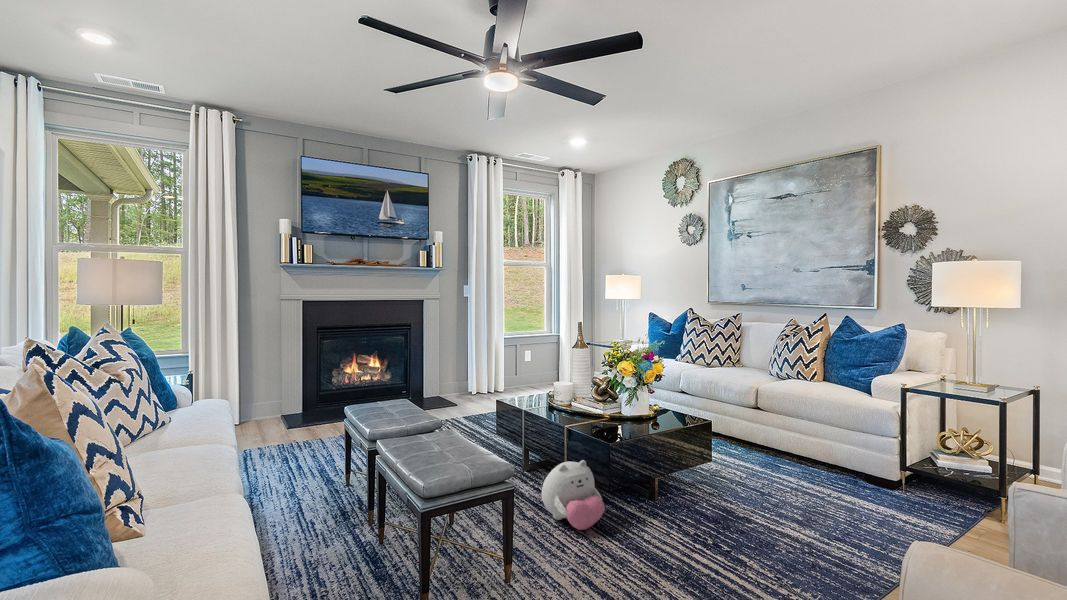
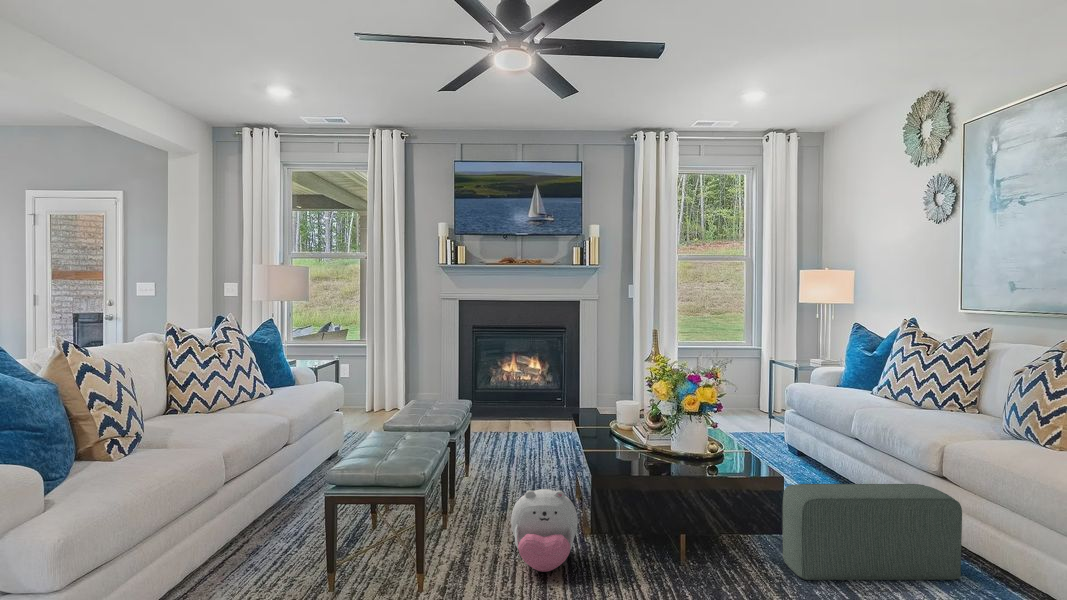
pouf: none [705,414,791,488] -> present [782,484,962,580]

